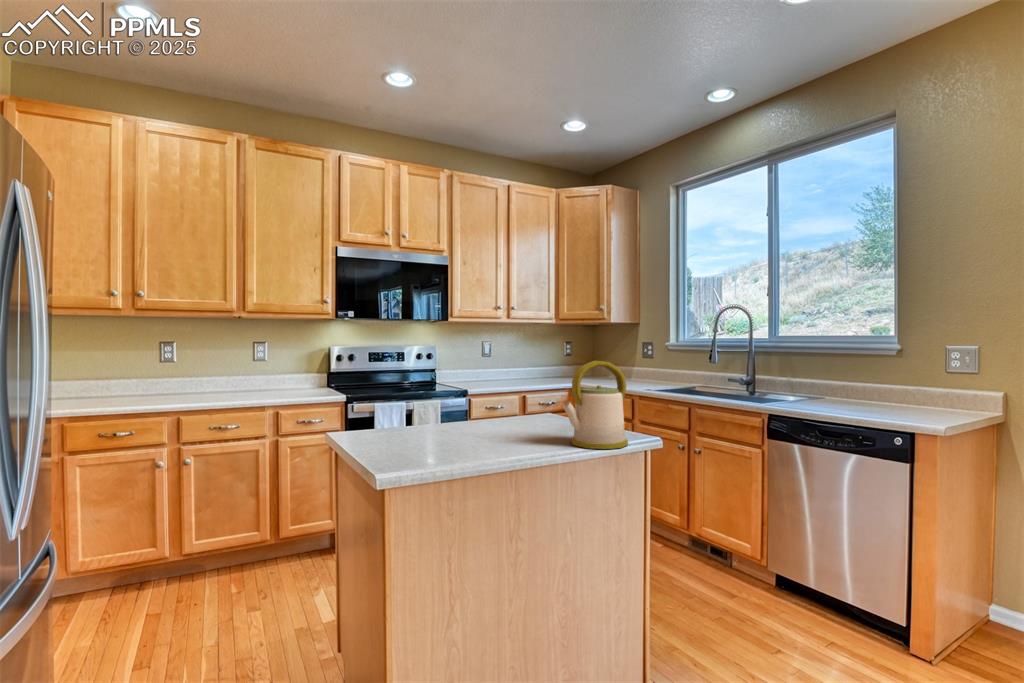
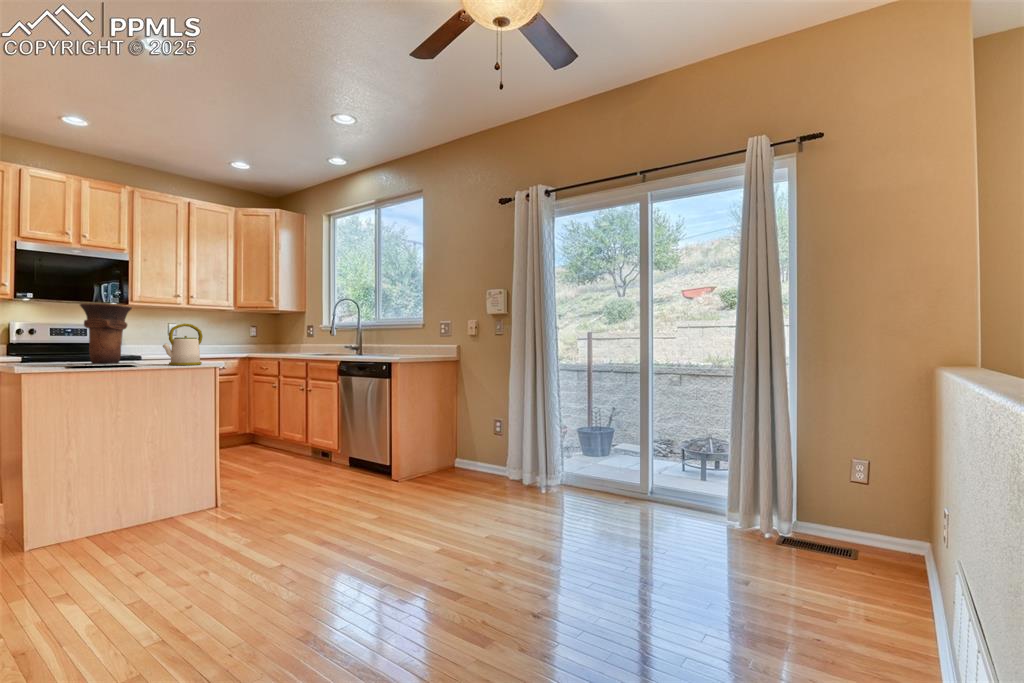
vase: none [411,326,540,461] -> present [69,303,135,366]

